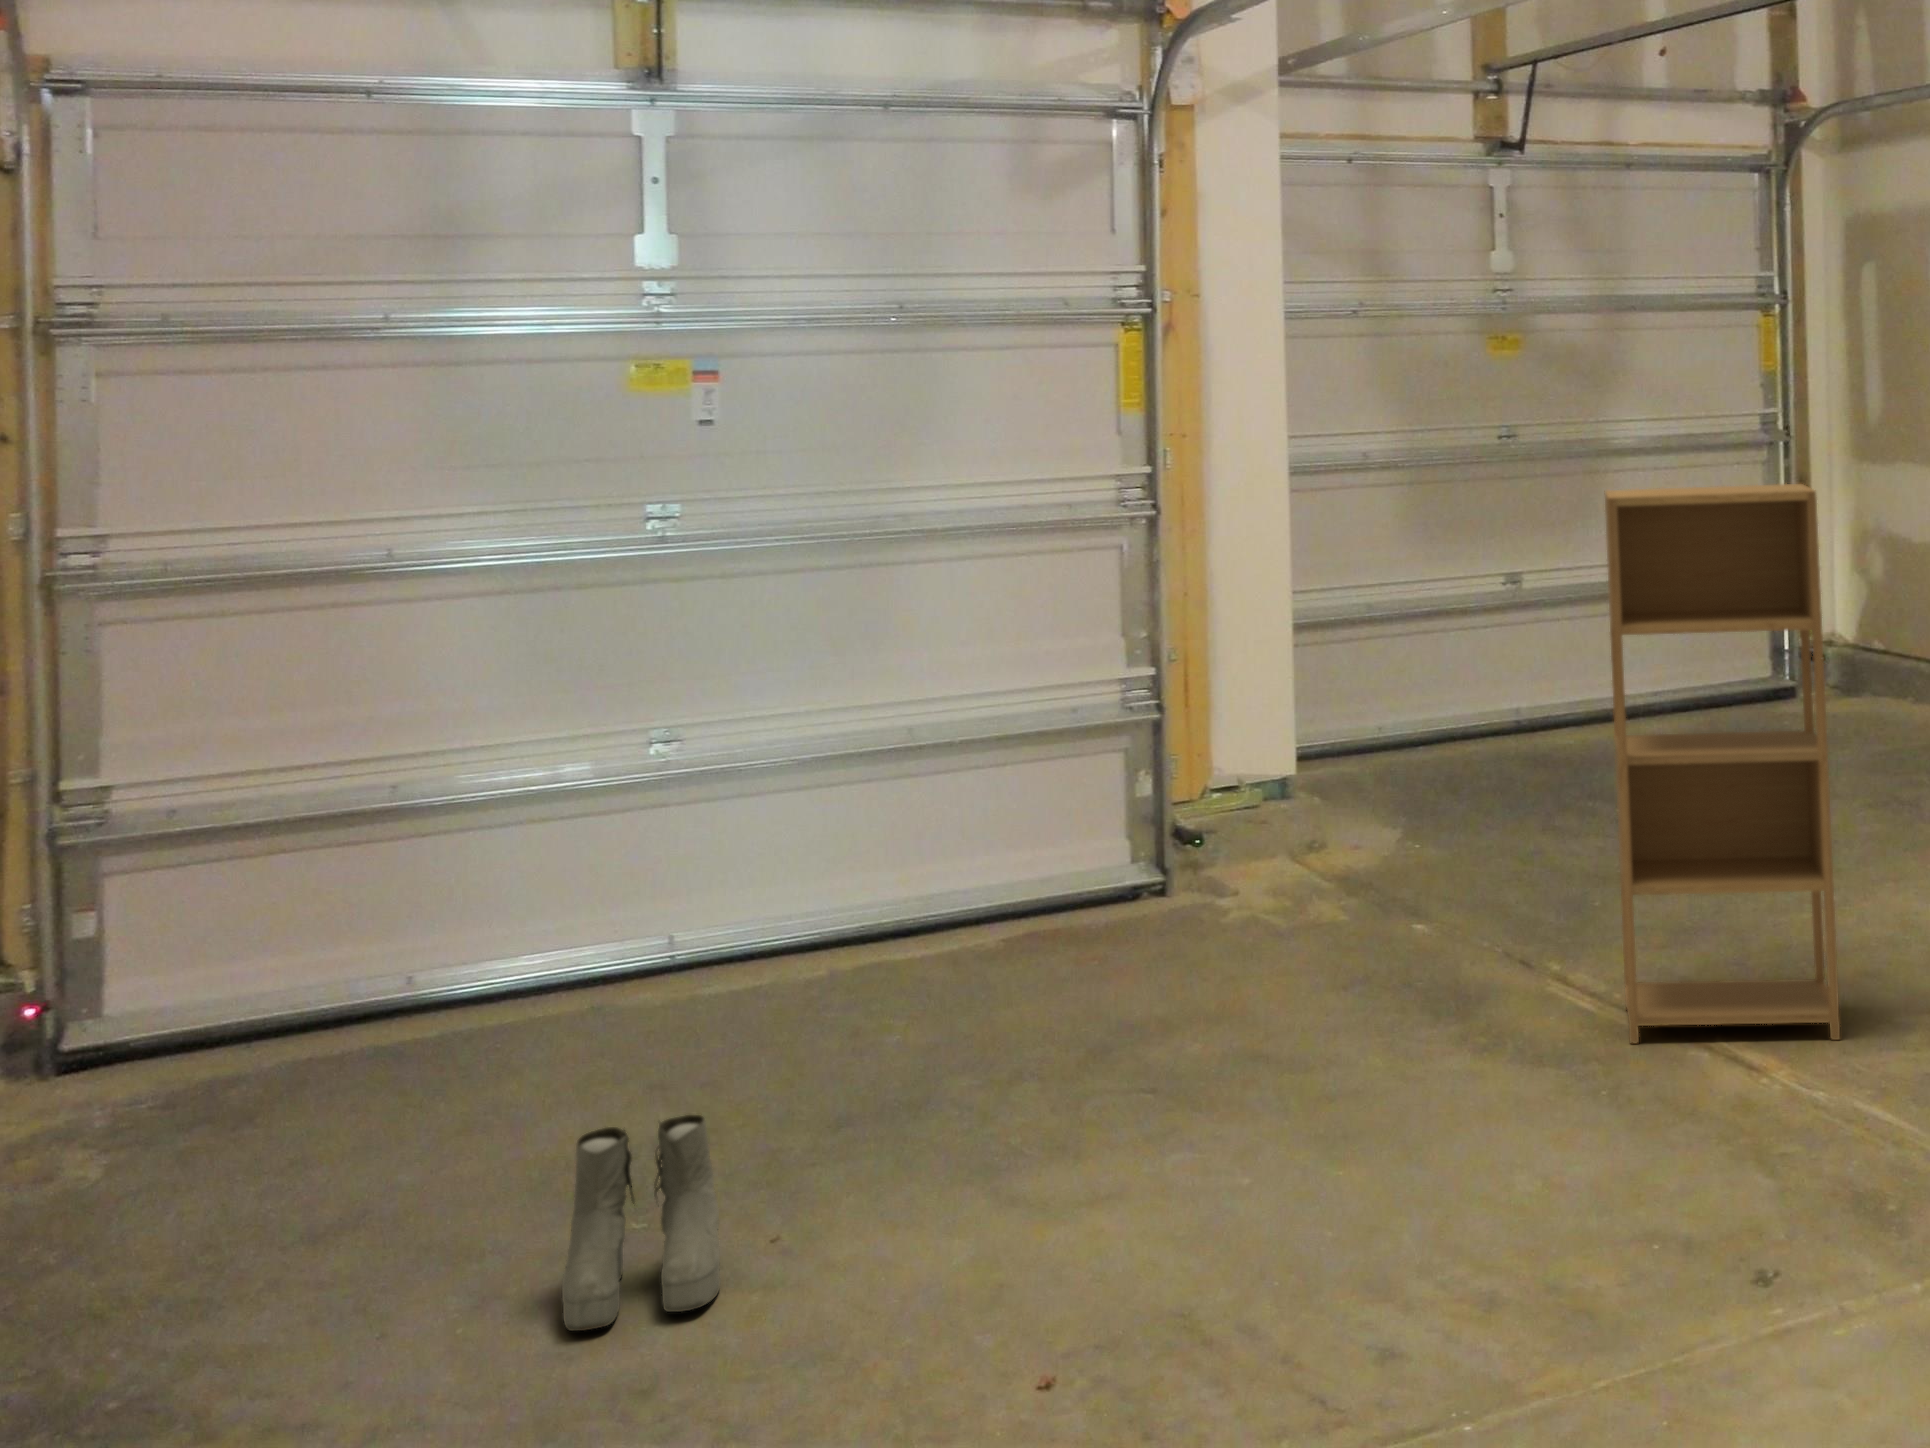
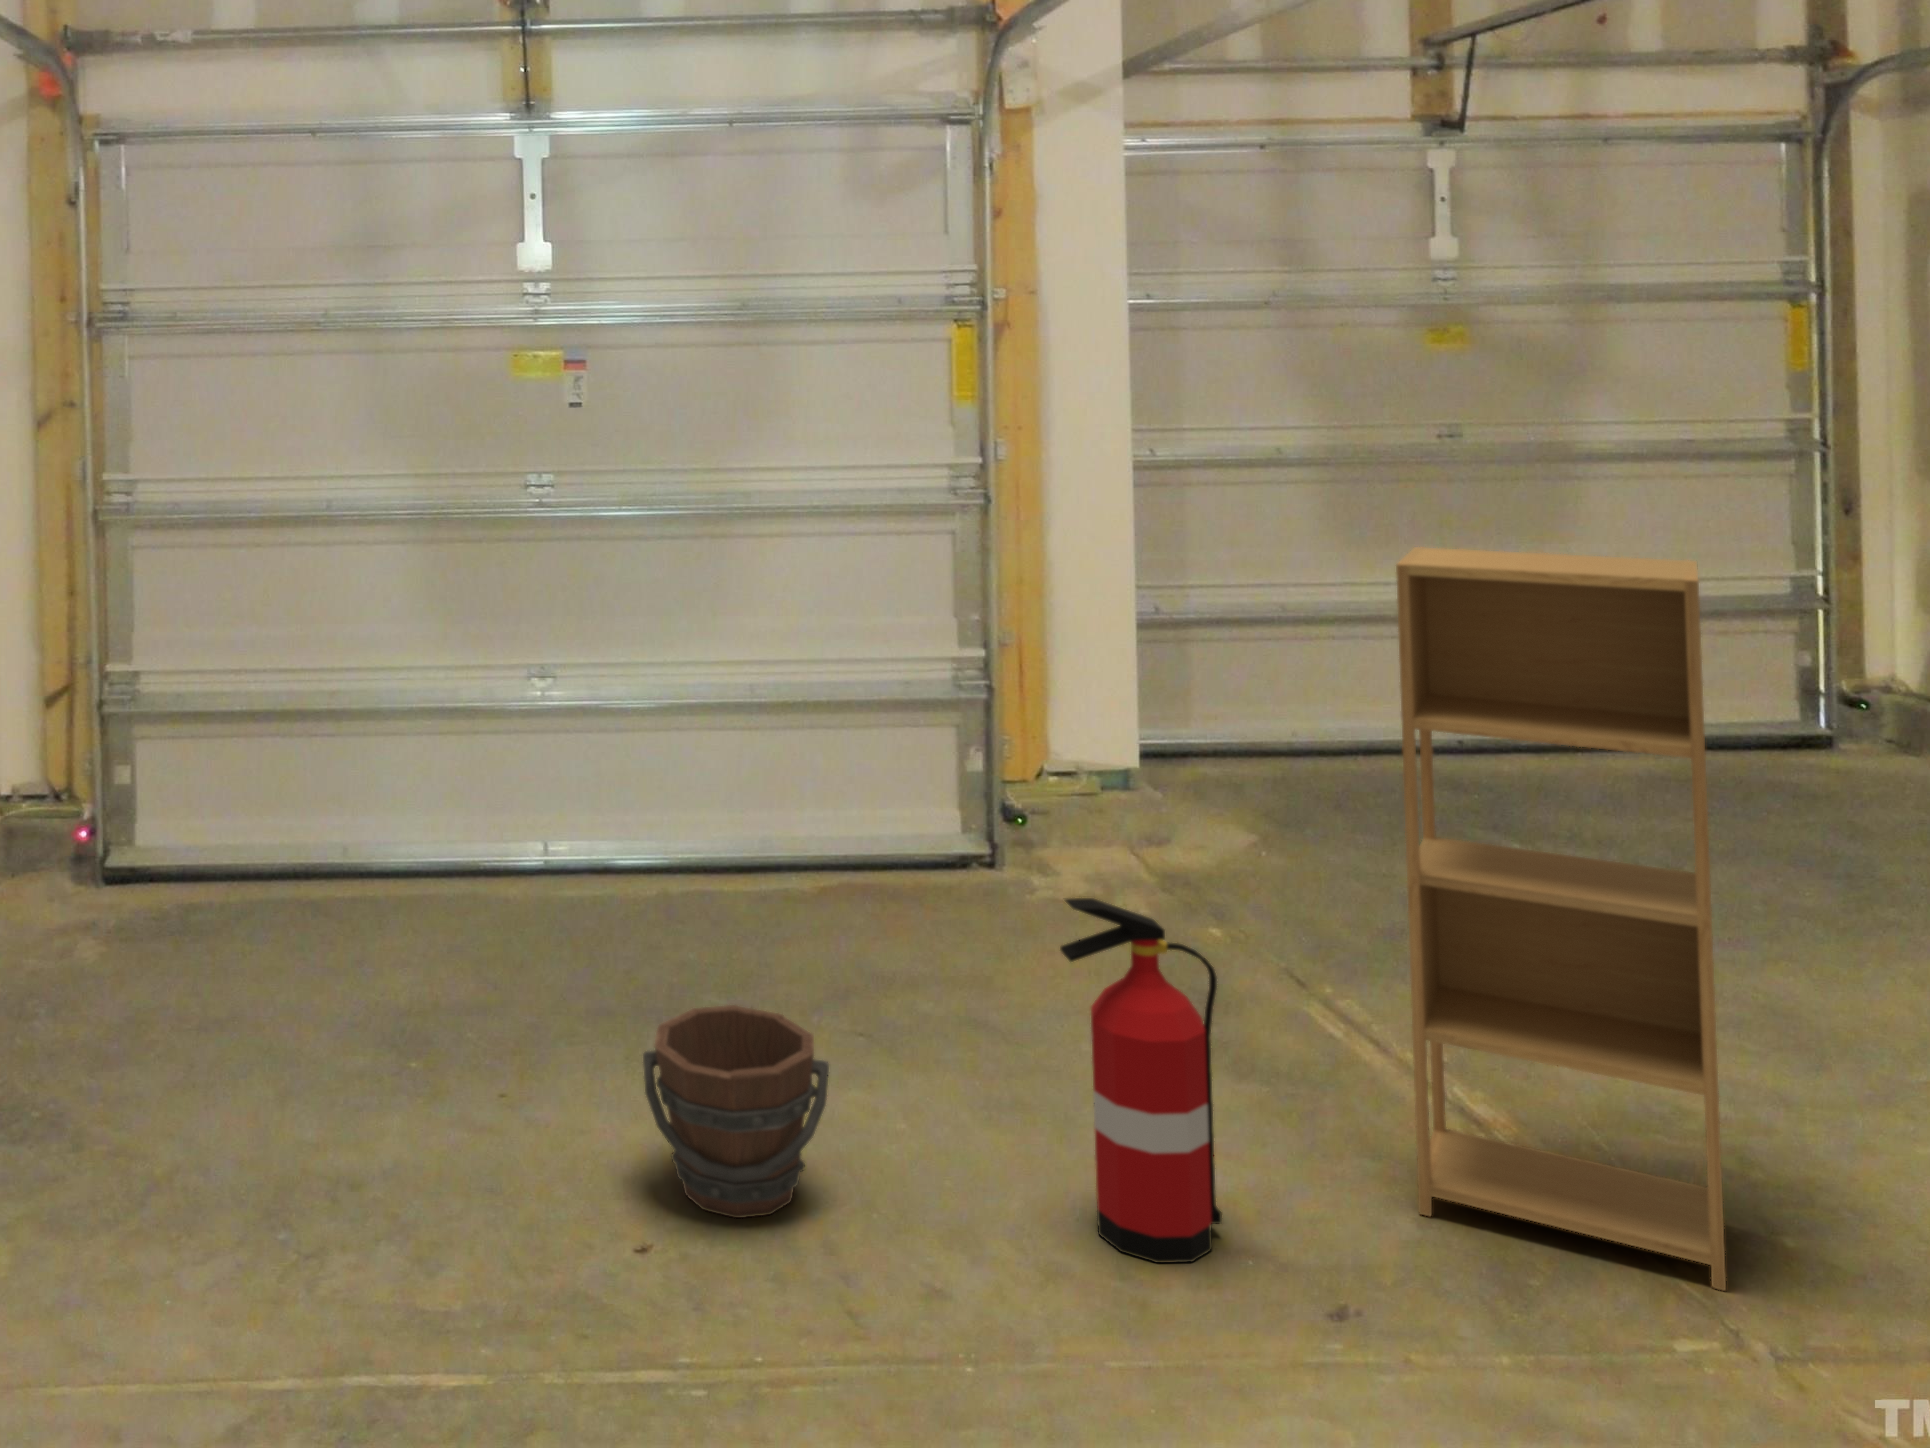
fire extinguisher: none [1369,809,1498,1115] -> present [1060,898,1222,1263]
bucket: none [981,979,1166,1172] -> present [643,1005,829,1218]
boots: present [562,1115,721,1331] -> none [207,1080,366,1282]

